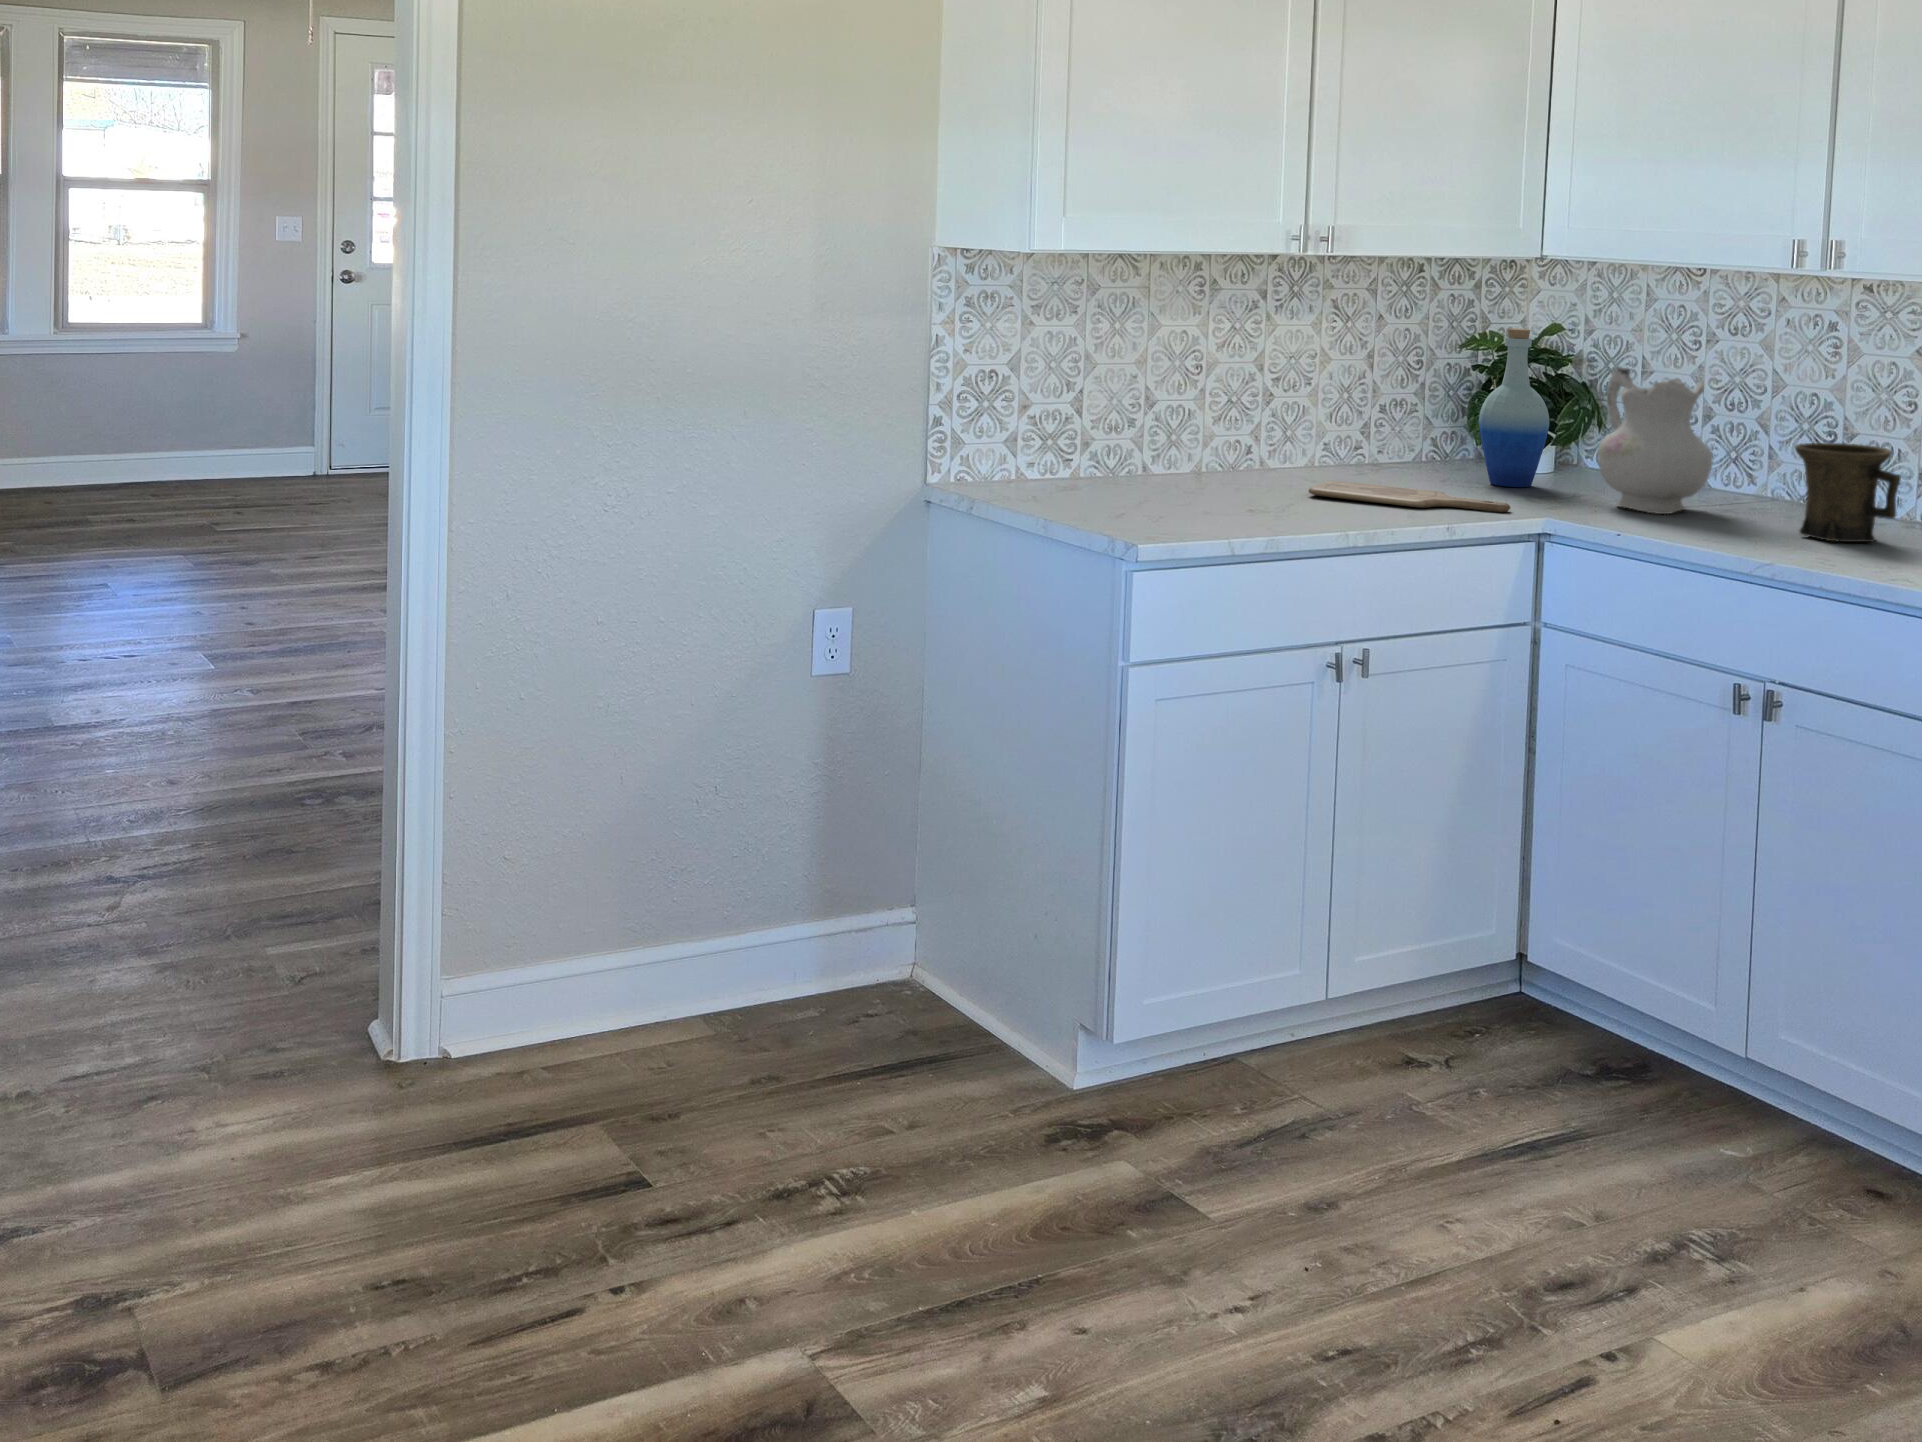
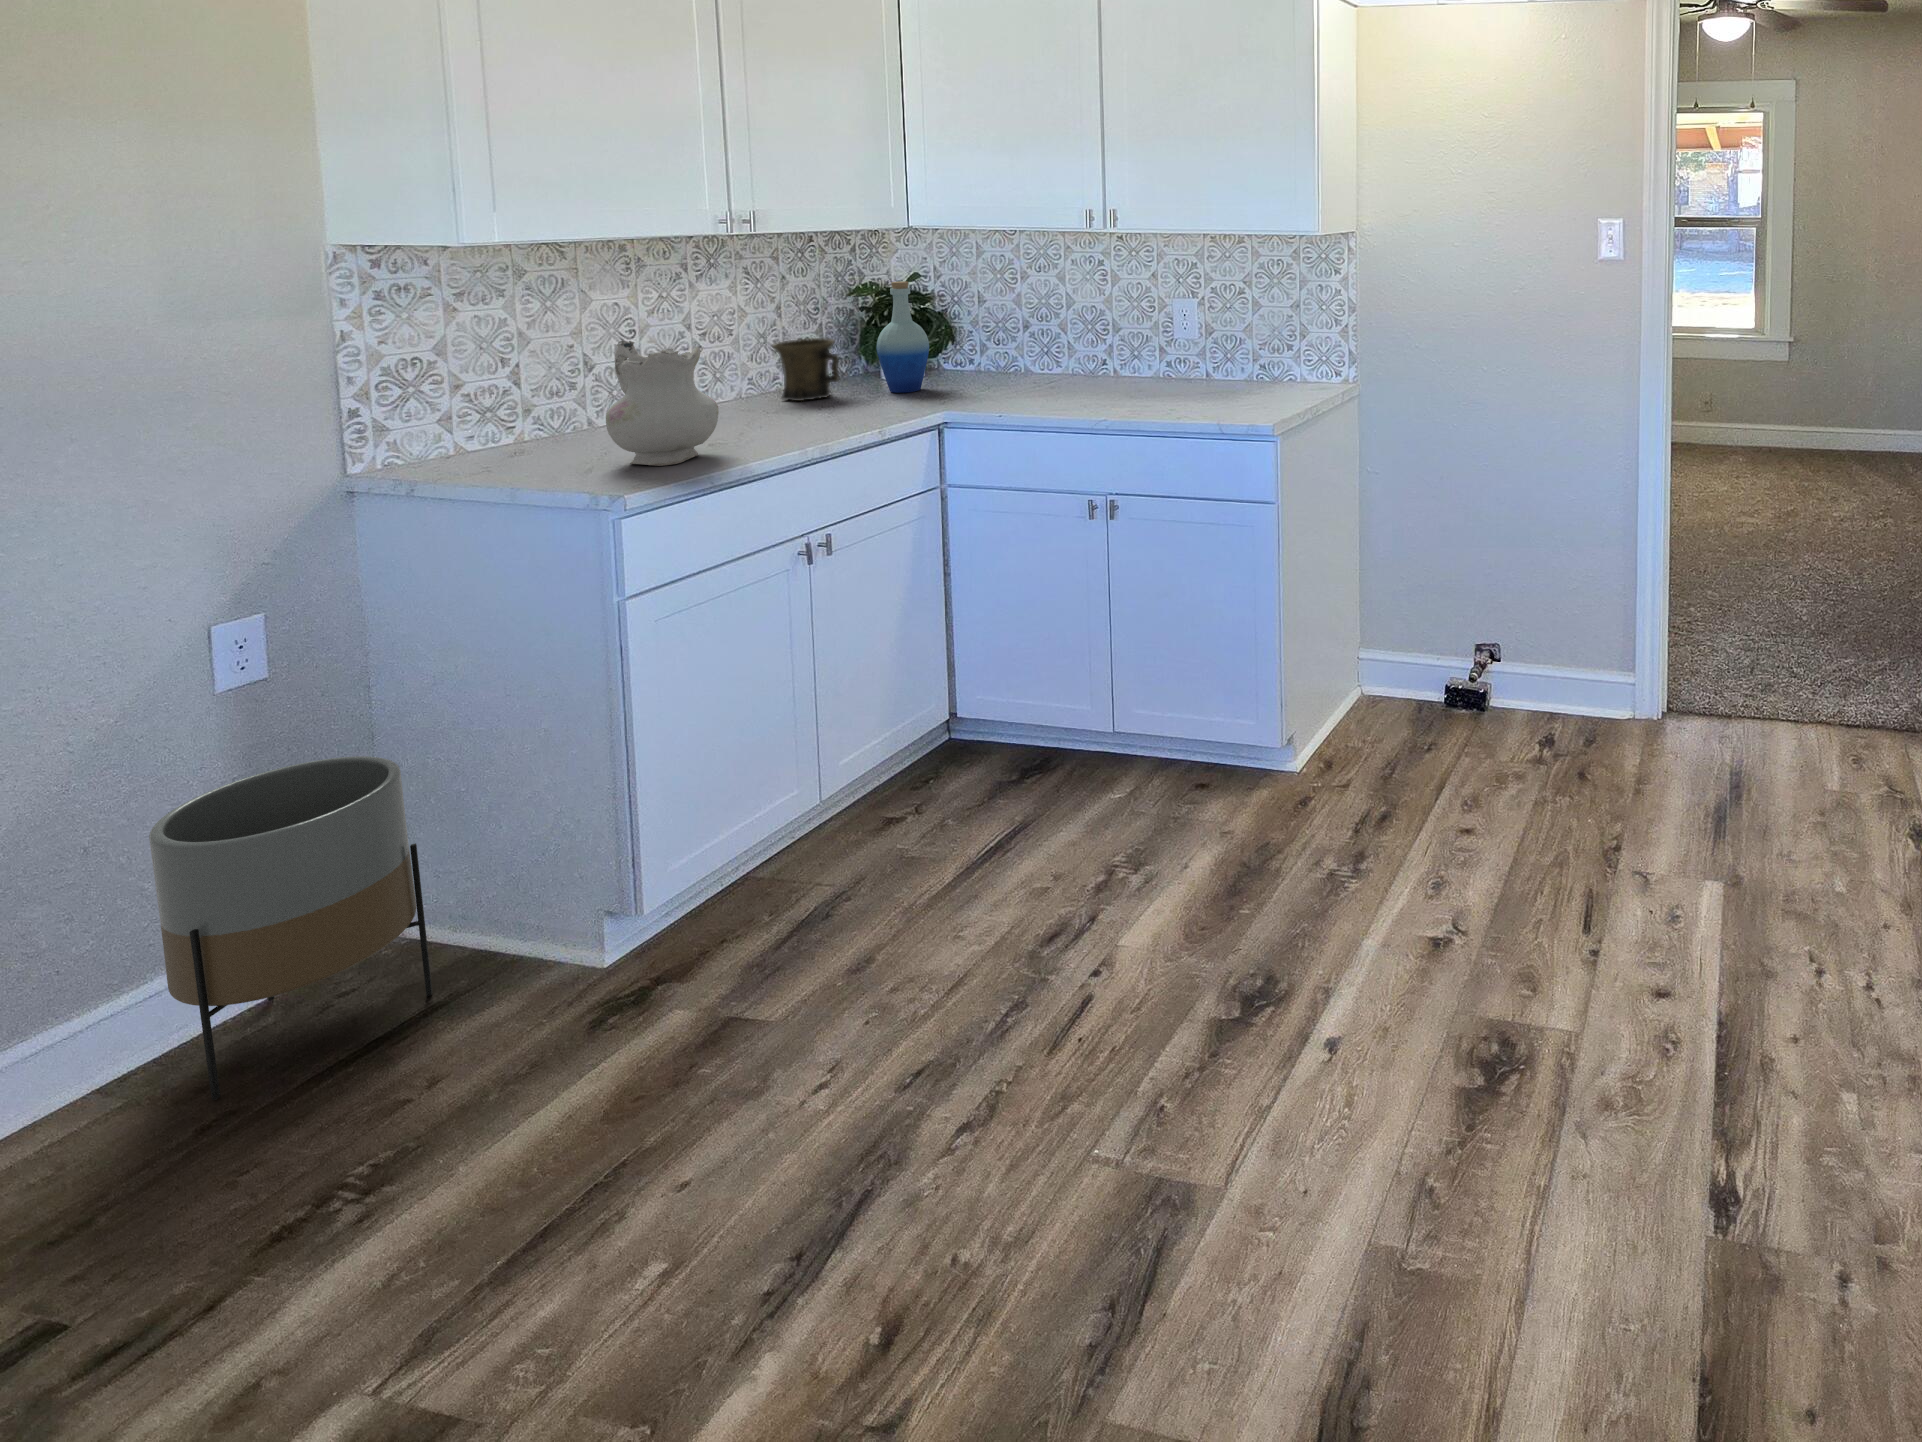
ceramic pitcher: present [1598,367,1712,514] -> present [606,341,719,466]
mug: present [1795,443,1901,542] -> present [772,338,839,401]
cutting board: present [1308,481,1511,512] -> none [752,406,918,425]
planter: none [747,763,930,1063] -> present [149,756,432,1100]

